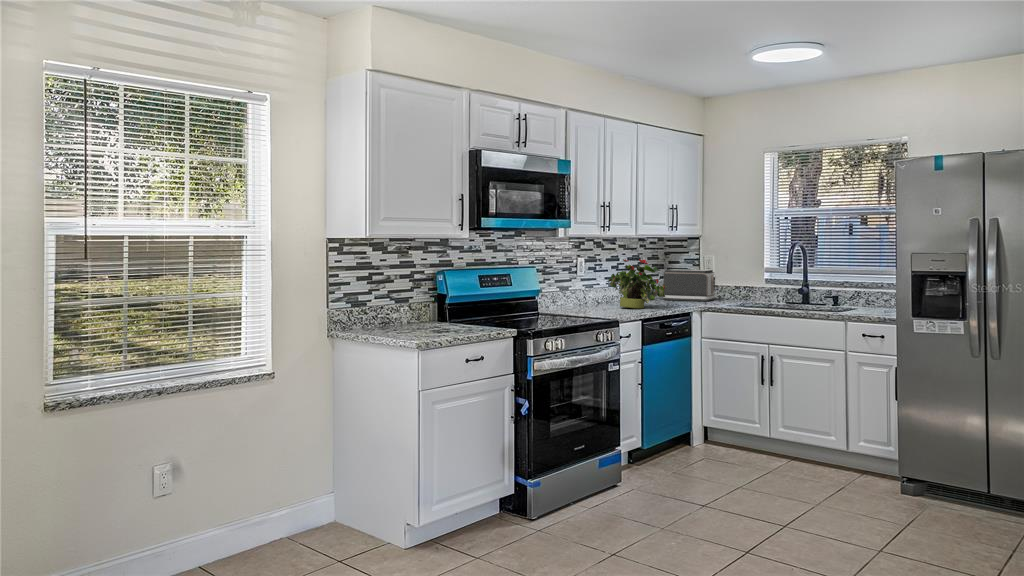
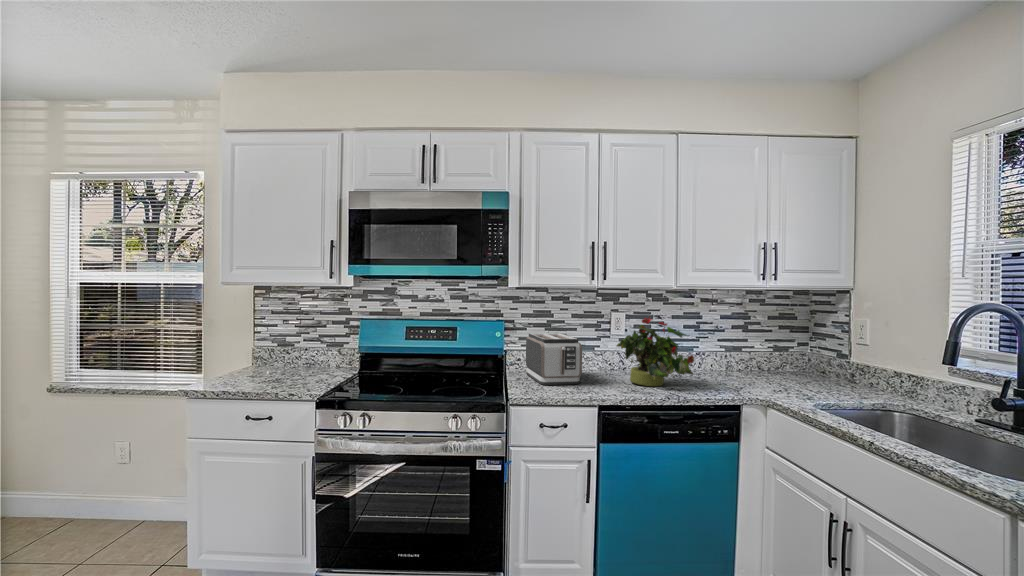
toaster: present [663,269,716,301] -> present [526,333,582,385]

